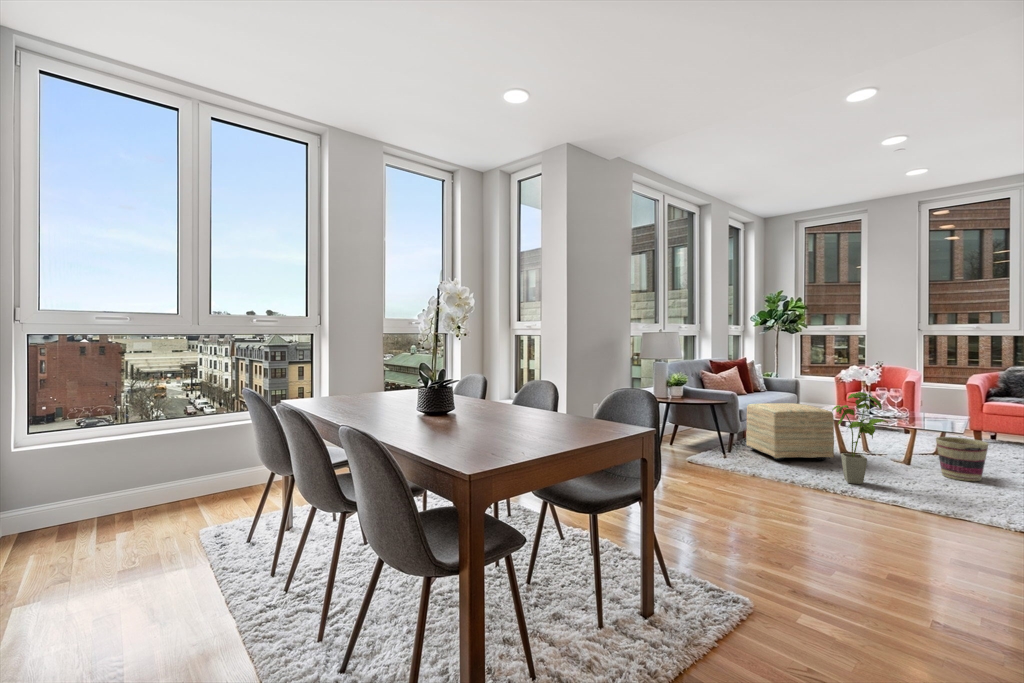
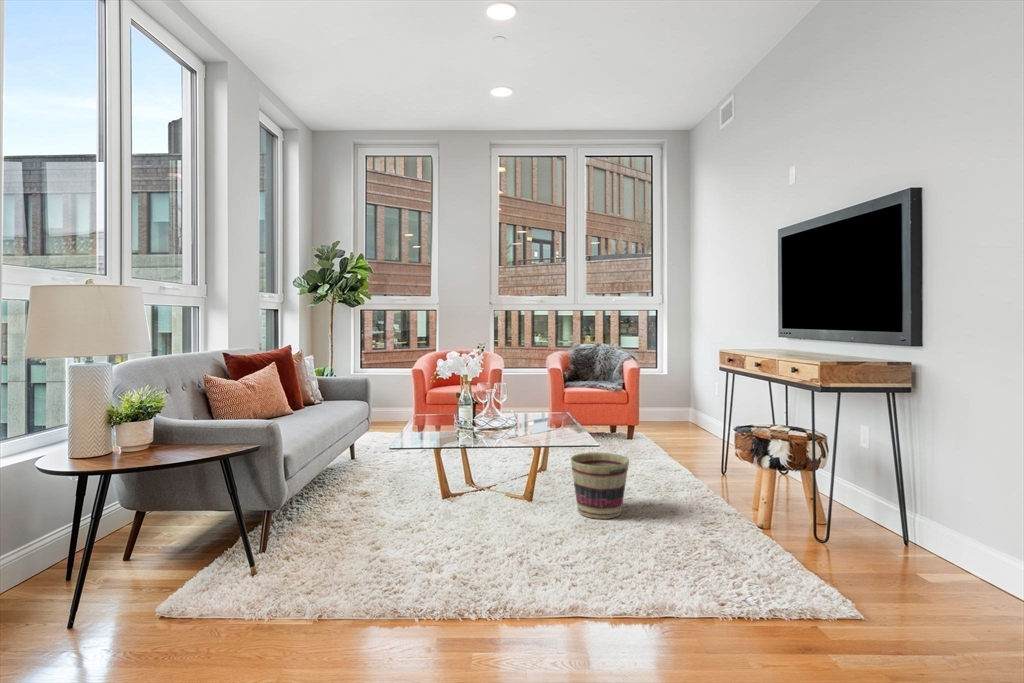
house plant: present [832,392,888,484] -> none [453,407,538,579]
ottoman: present [746,403,834,461] -> none [296,425,442,545]

